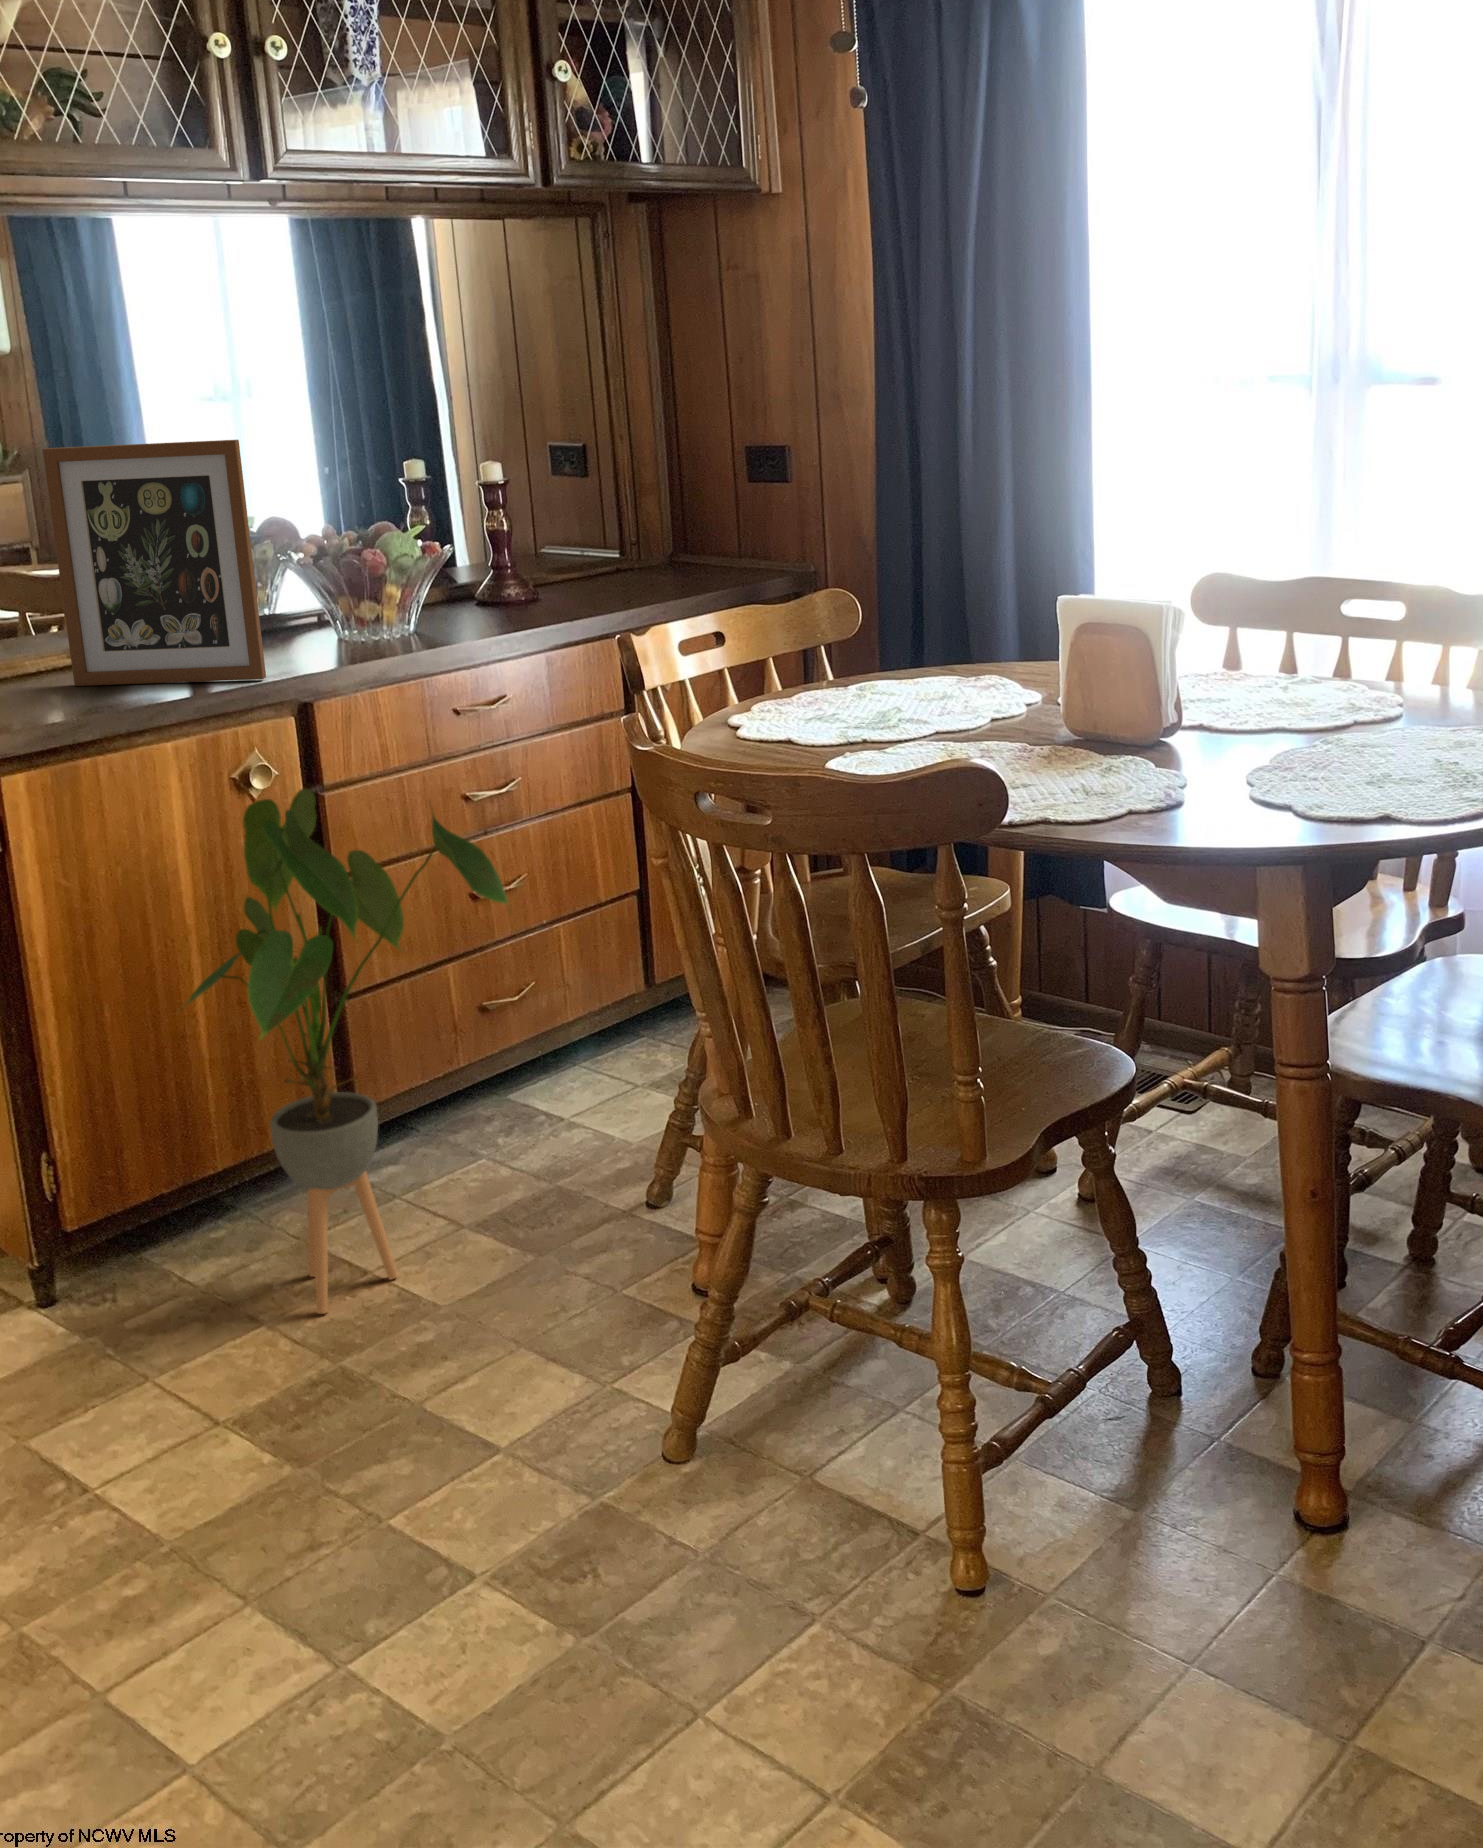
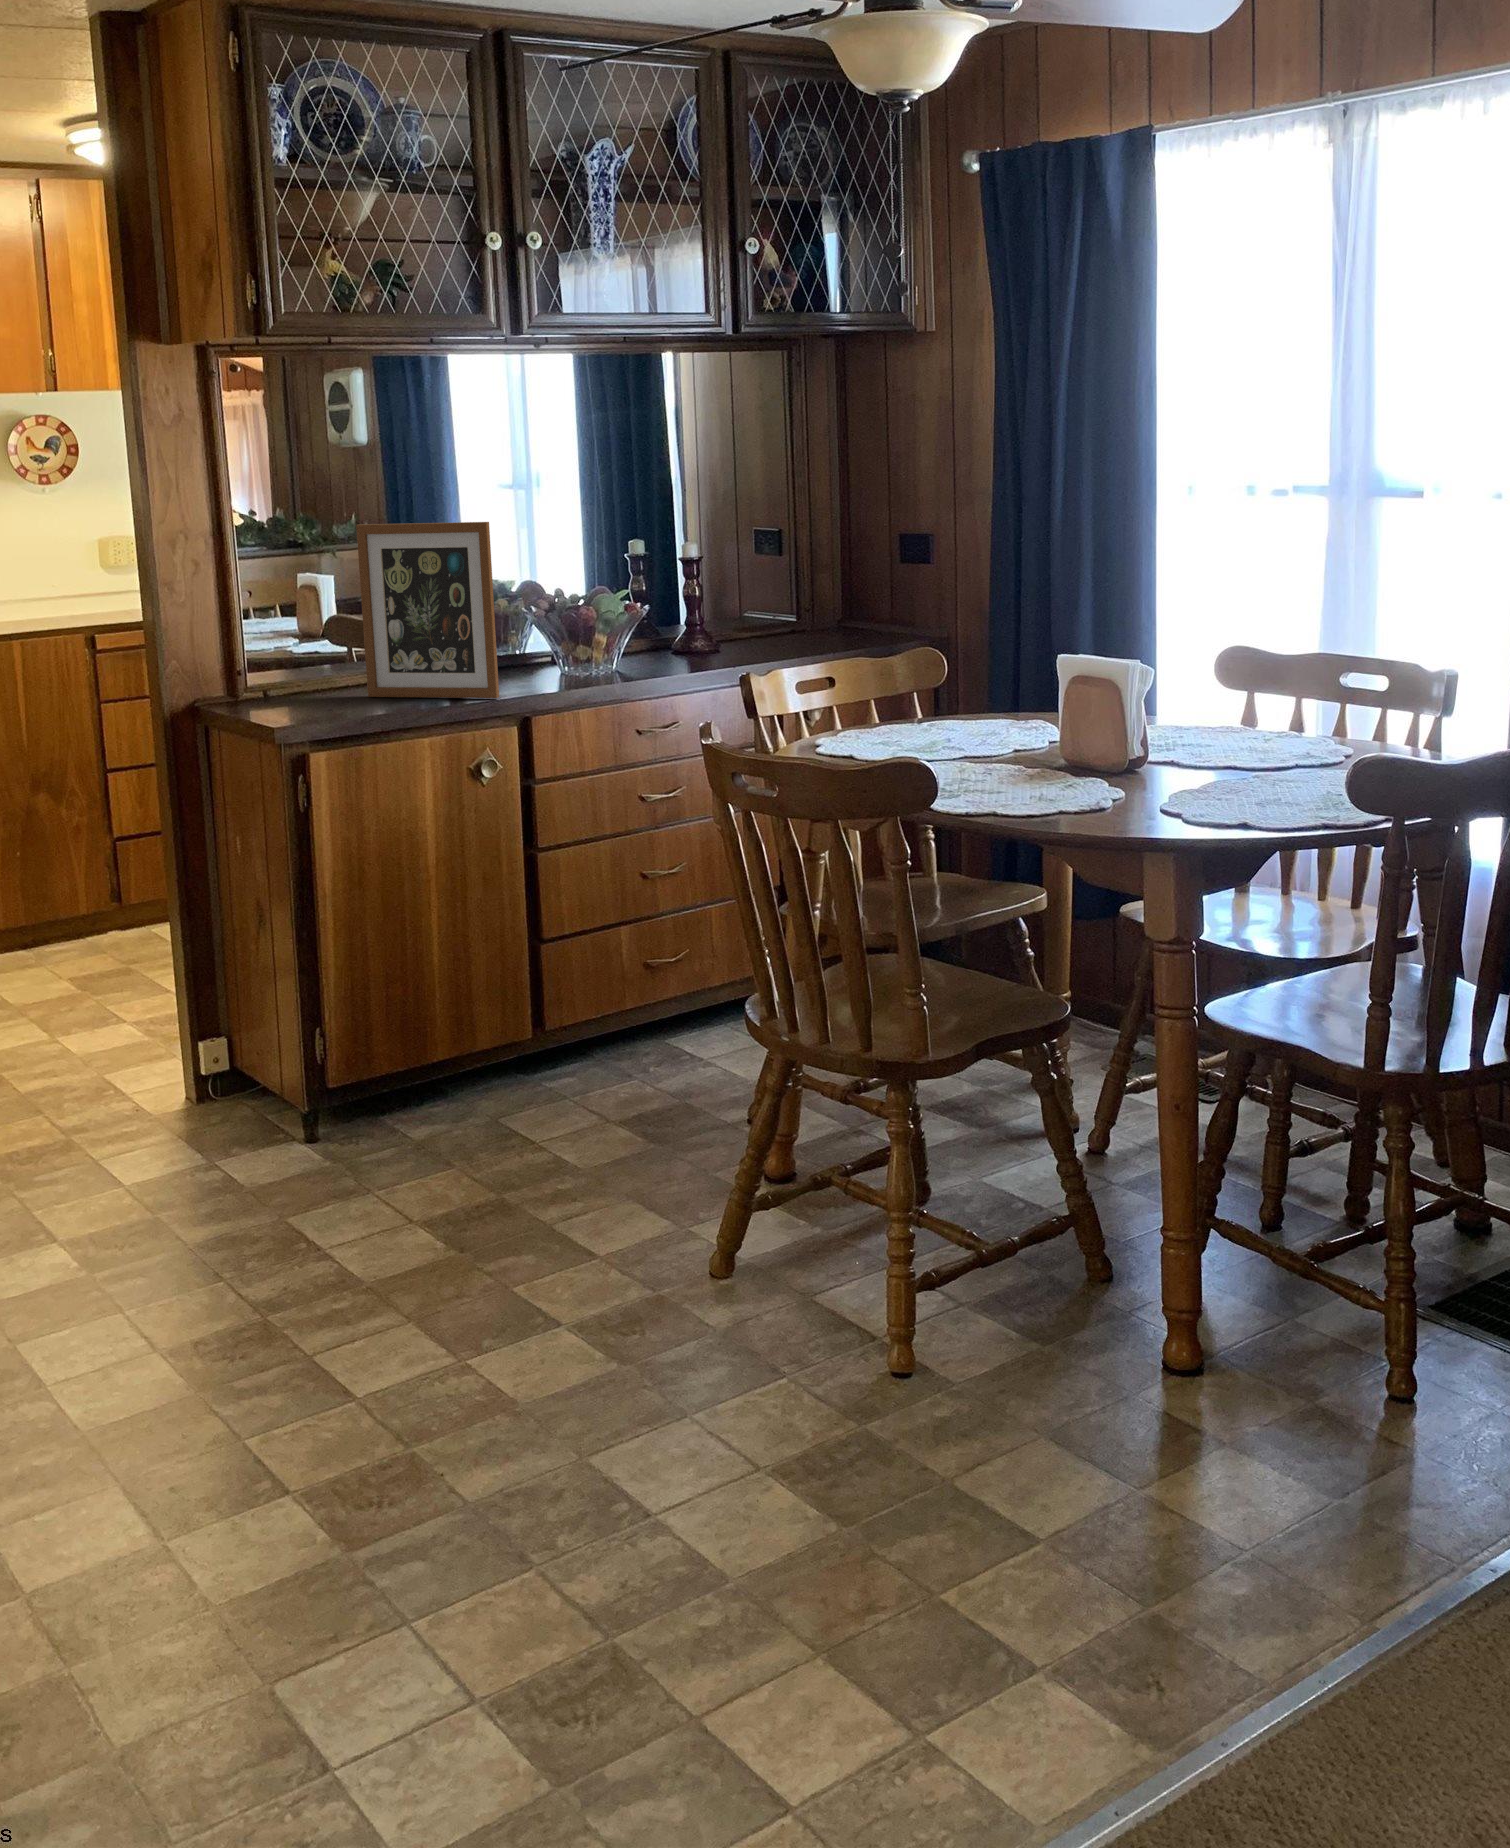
house plant: present [177,789,508,1314] -> none [413,776,654,1162]

